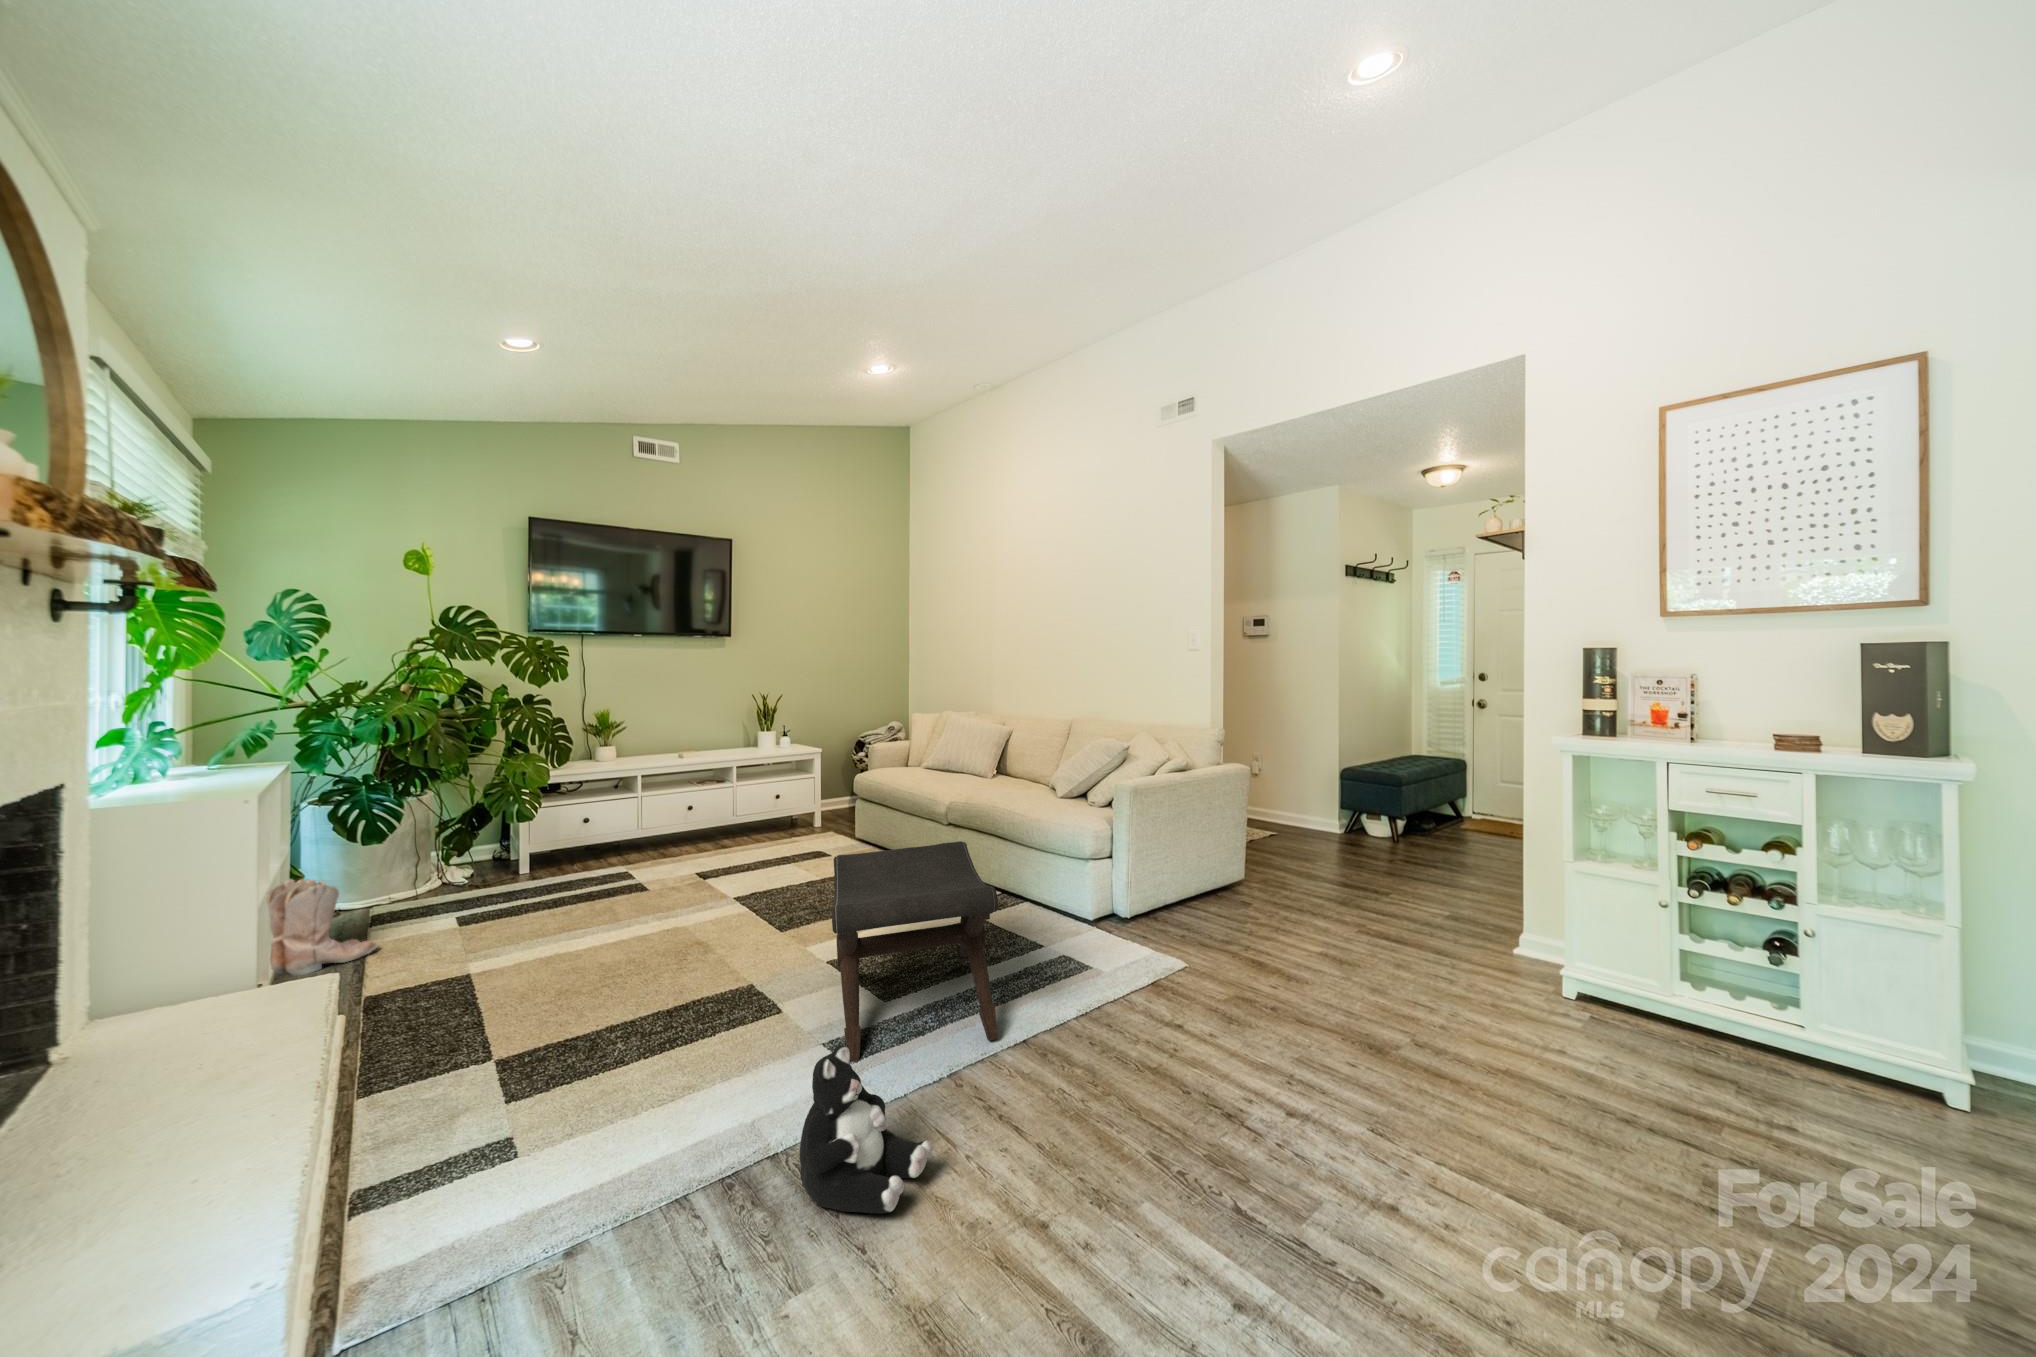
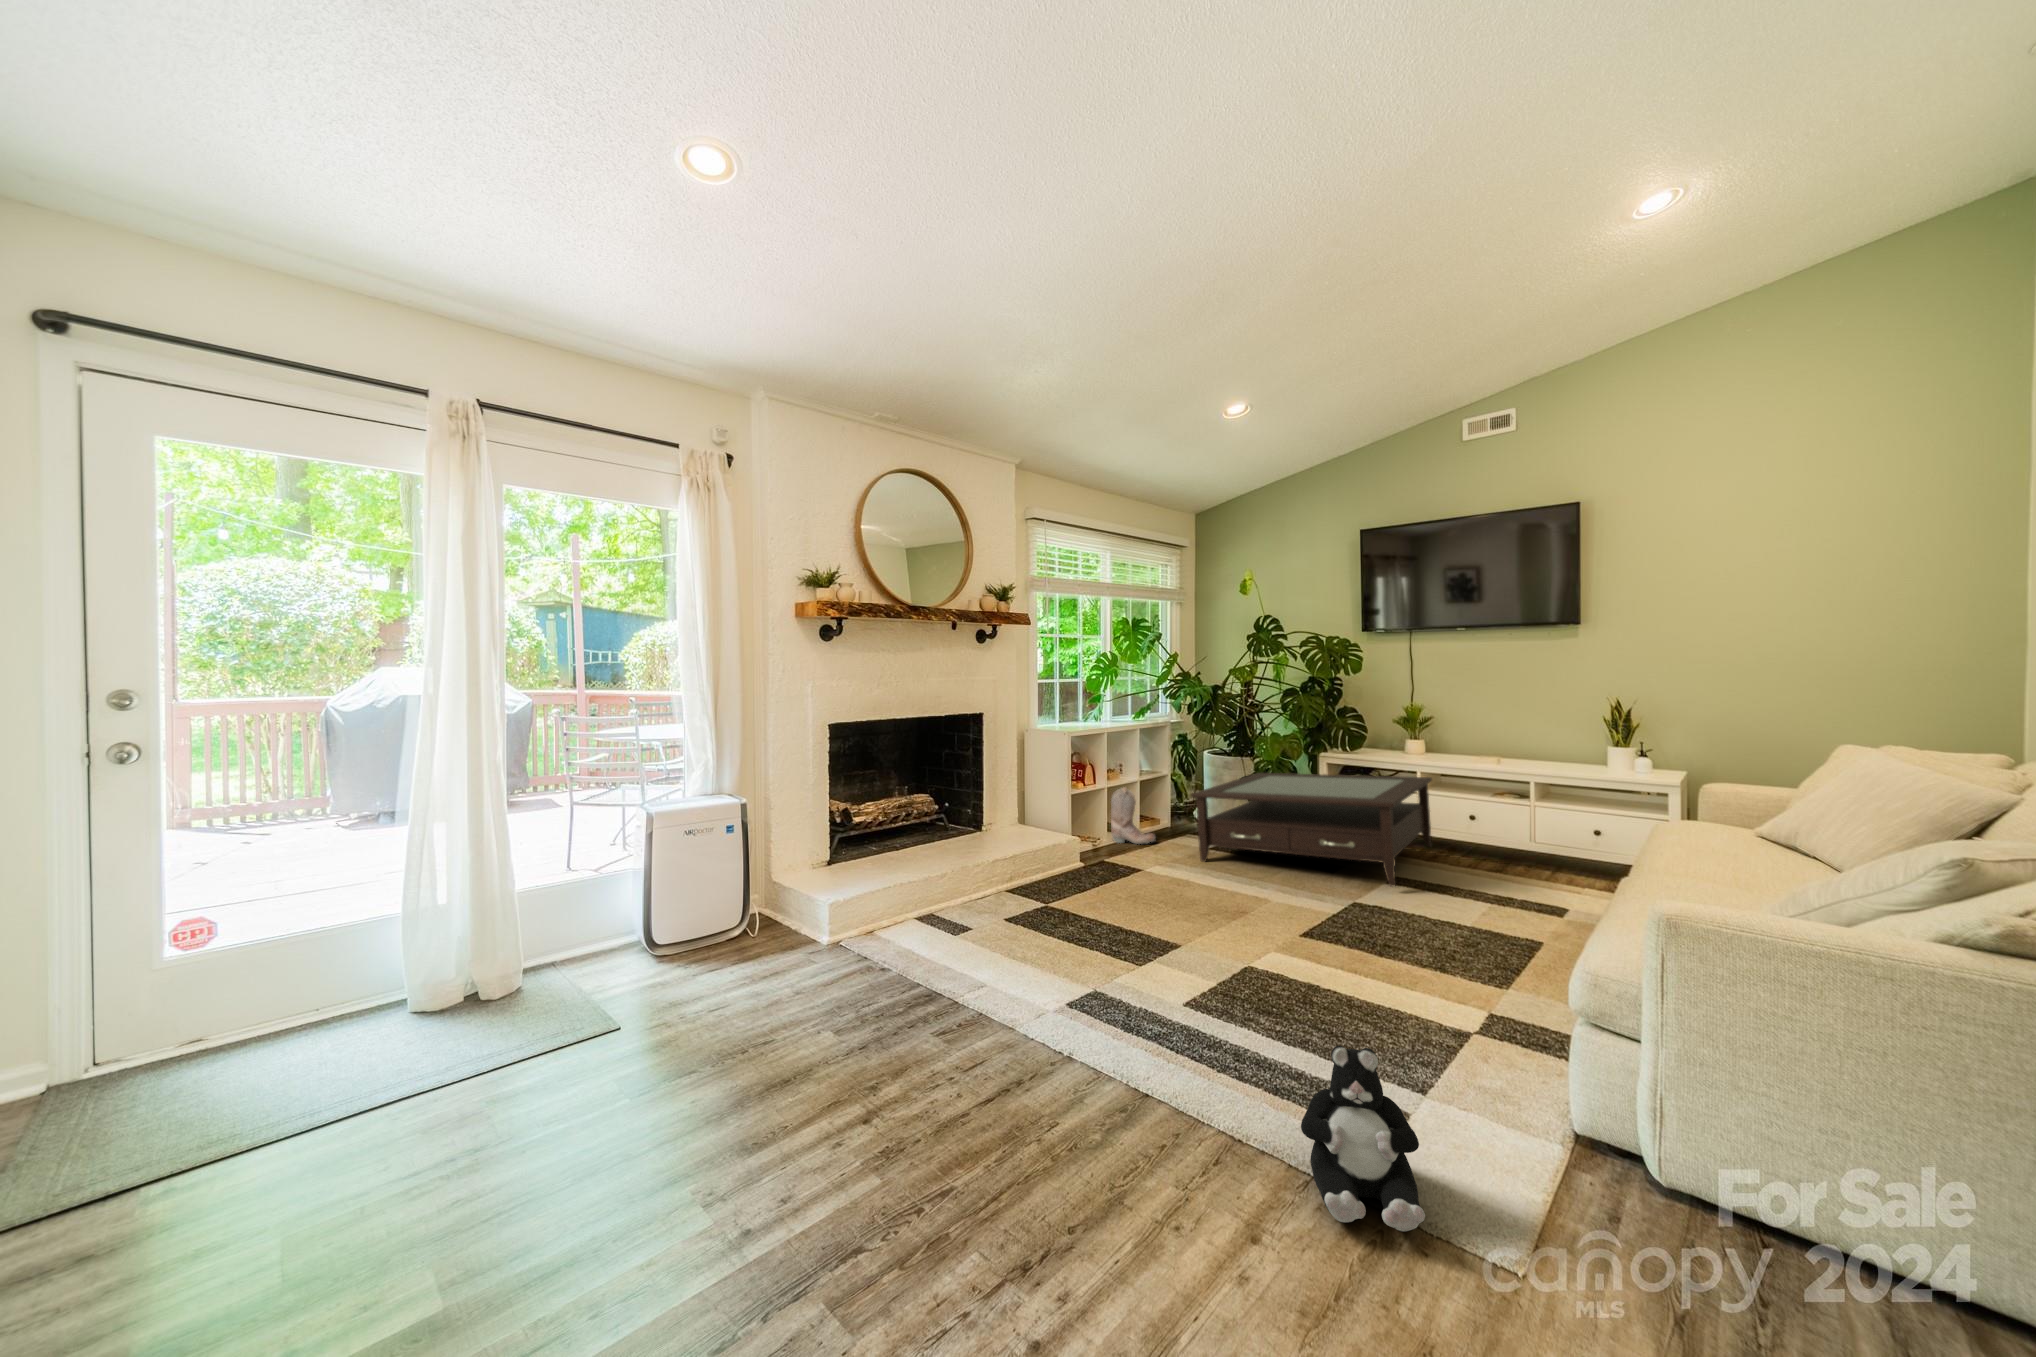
coffee table: none [444,781,740,942] -> present [1191,773,1432,886]
footstool: present [832,841,998,1061] -> none [1067,853,1316,1073]
plush toy: present [800,1045,932,1213] -> present [1301,1046,1425,1232]

